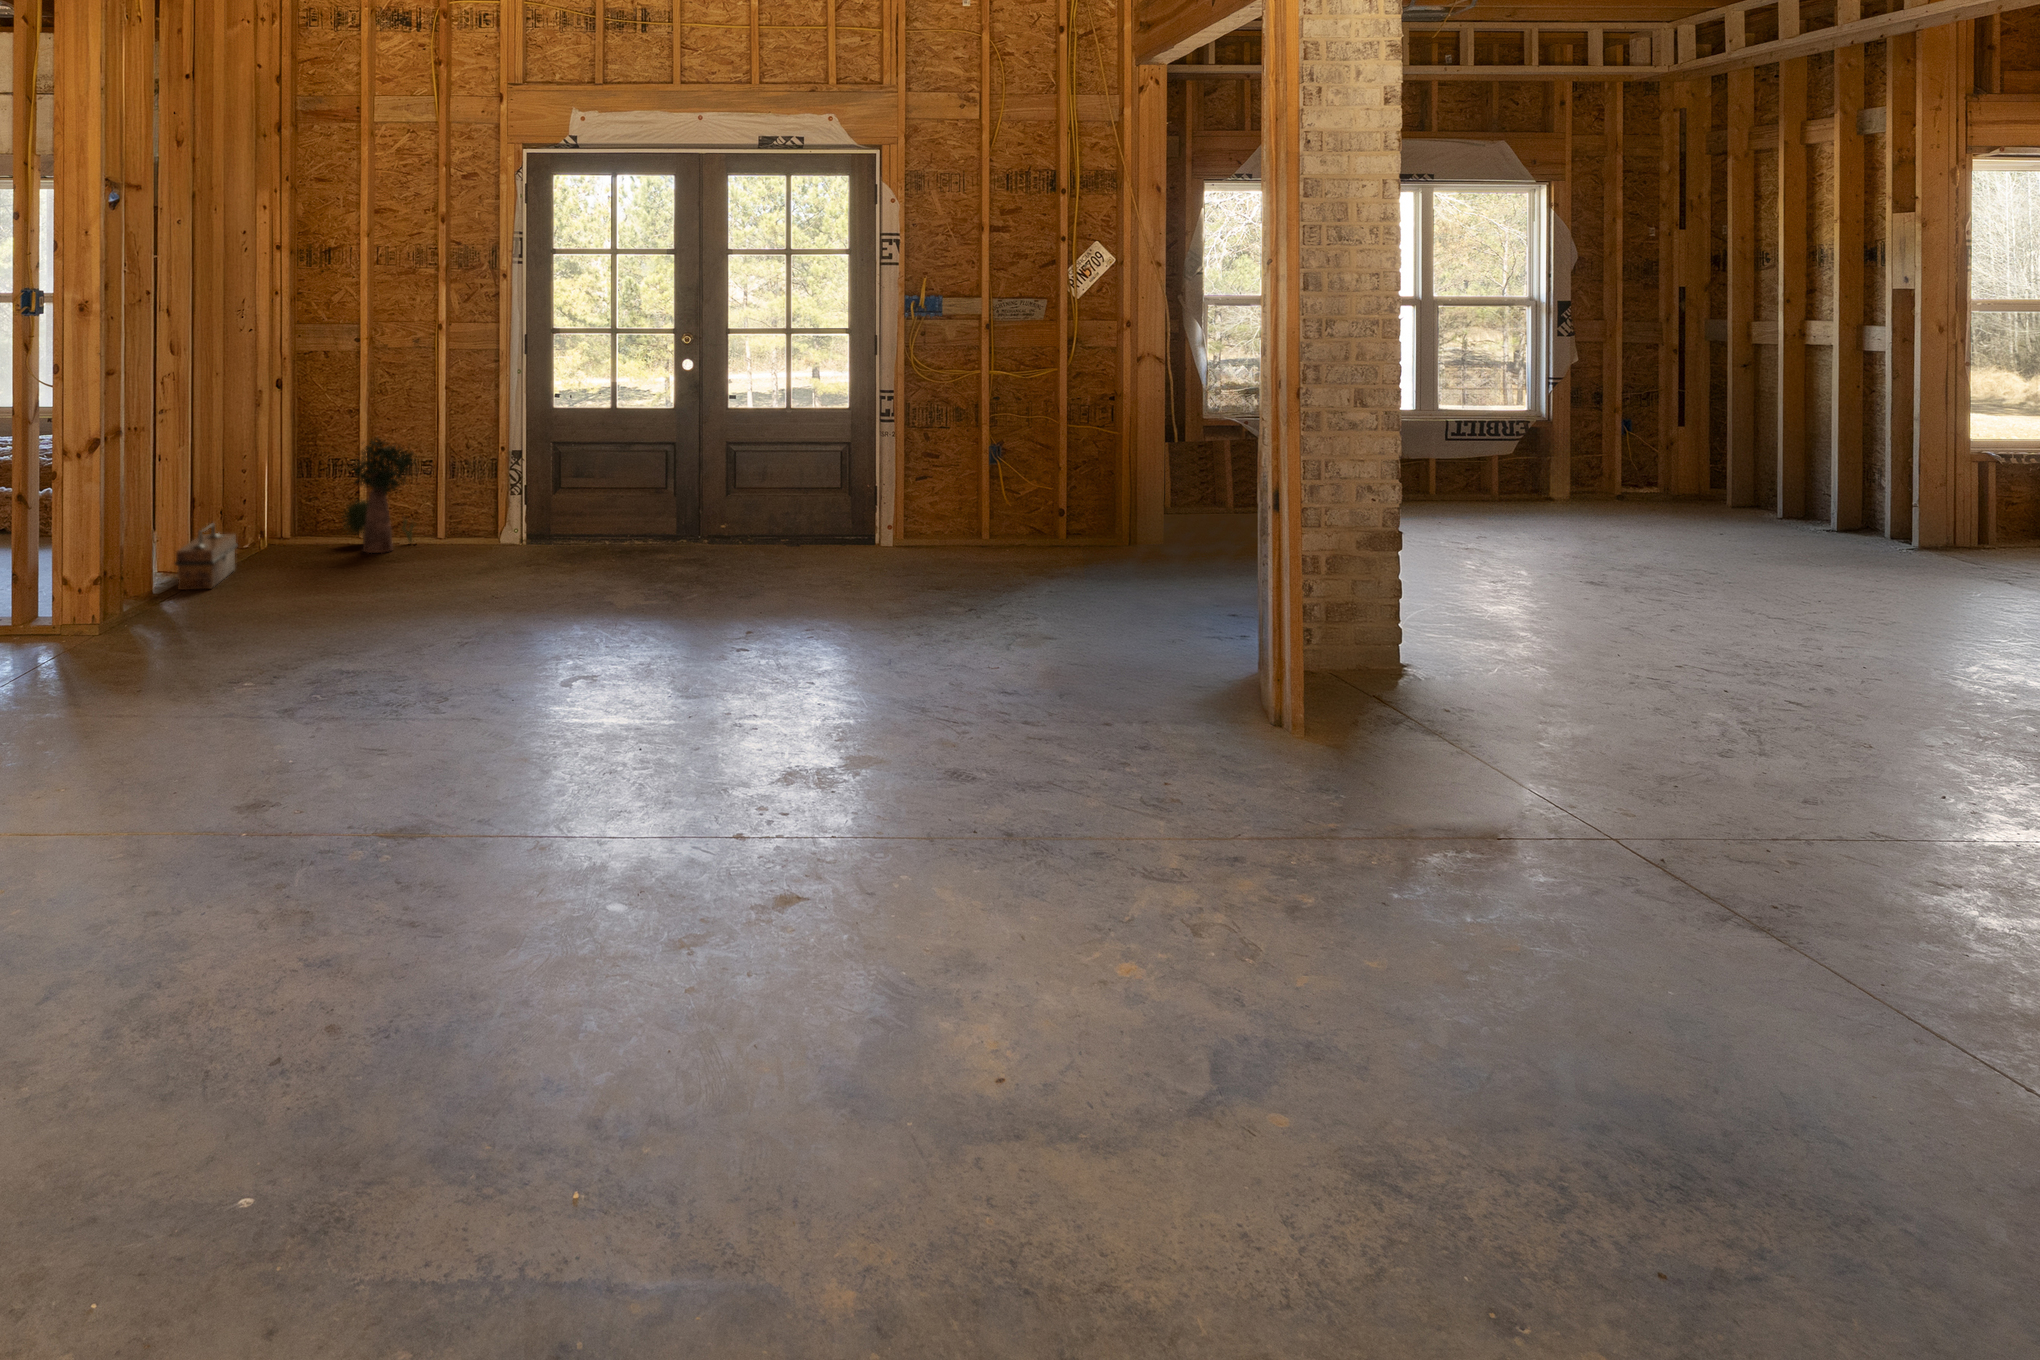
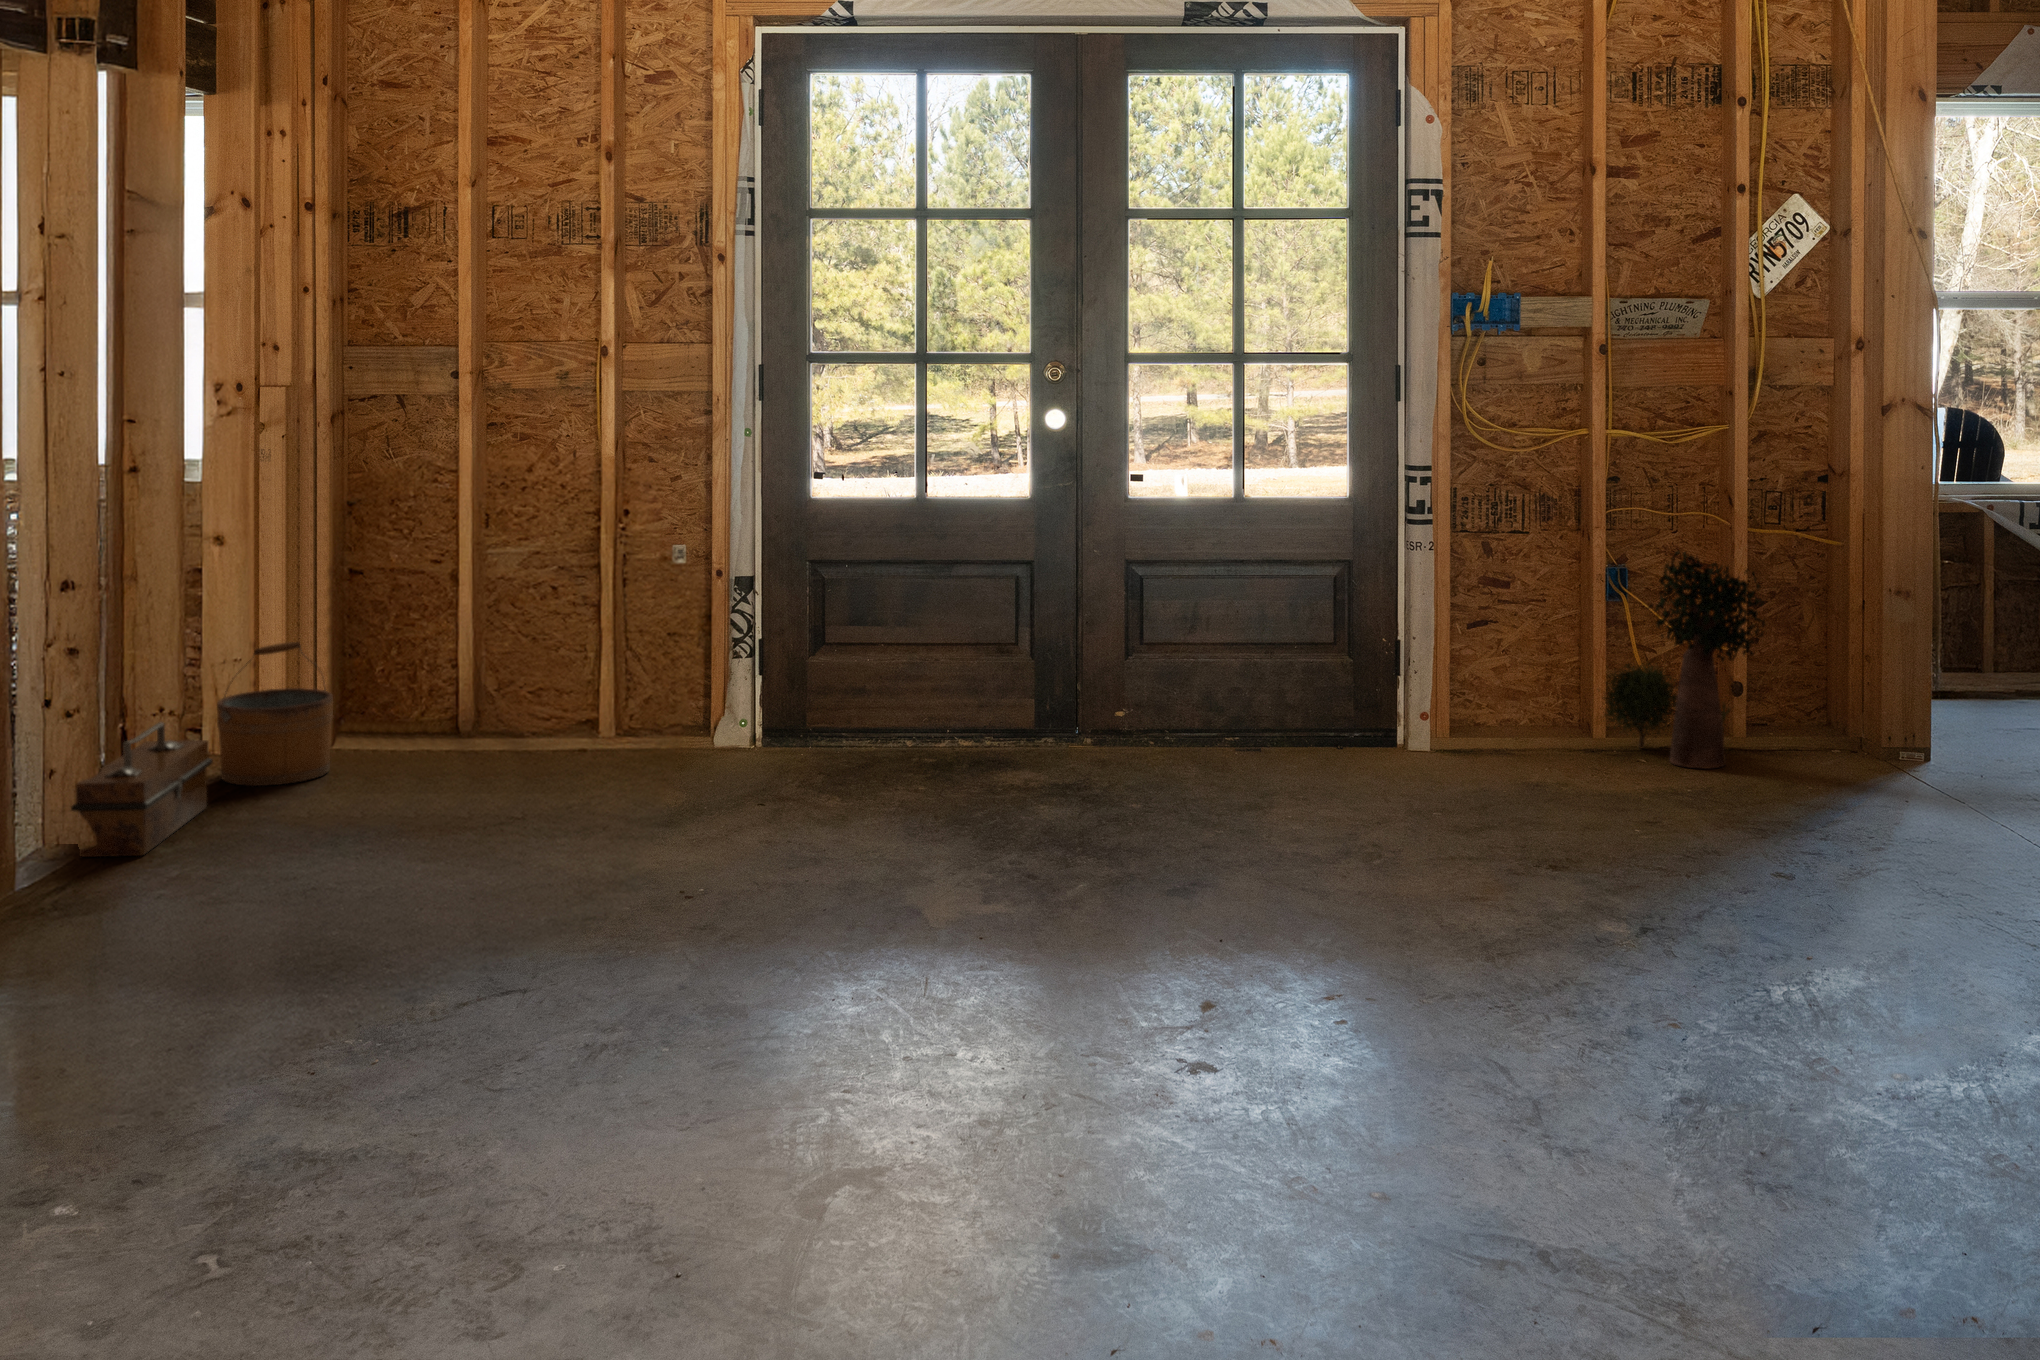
potted plant: present [343,438,416,553] -> present [1602,551,1765,768]
bucket: none [235,485,296,561] -> present [217,642,333,786]

